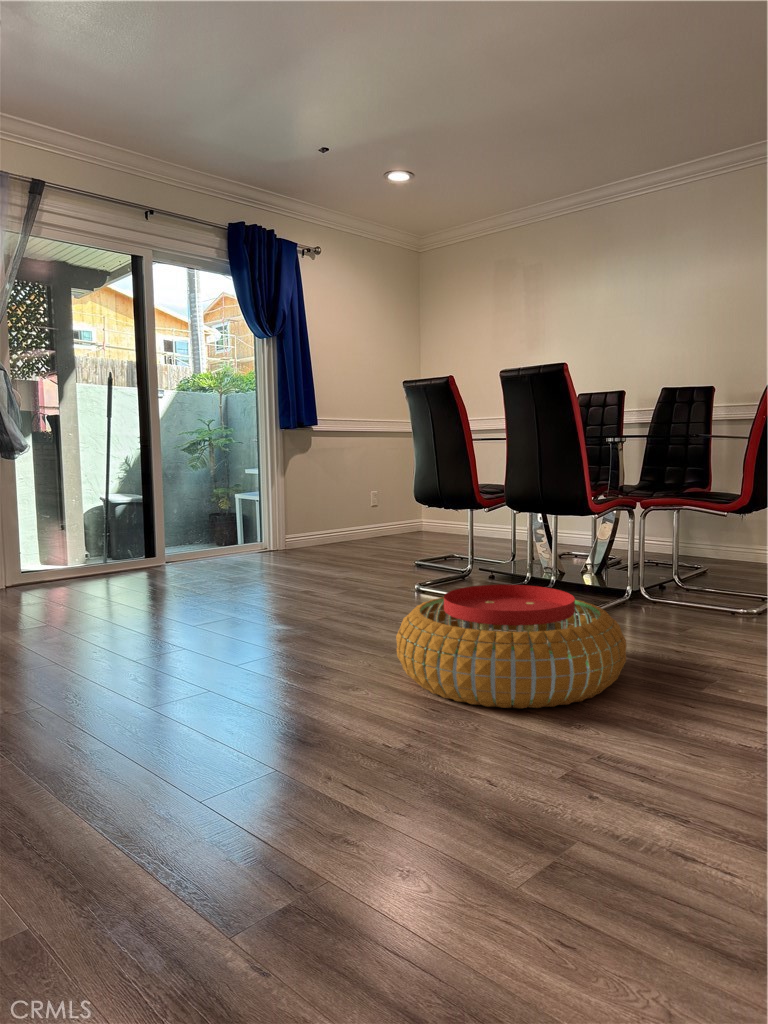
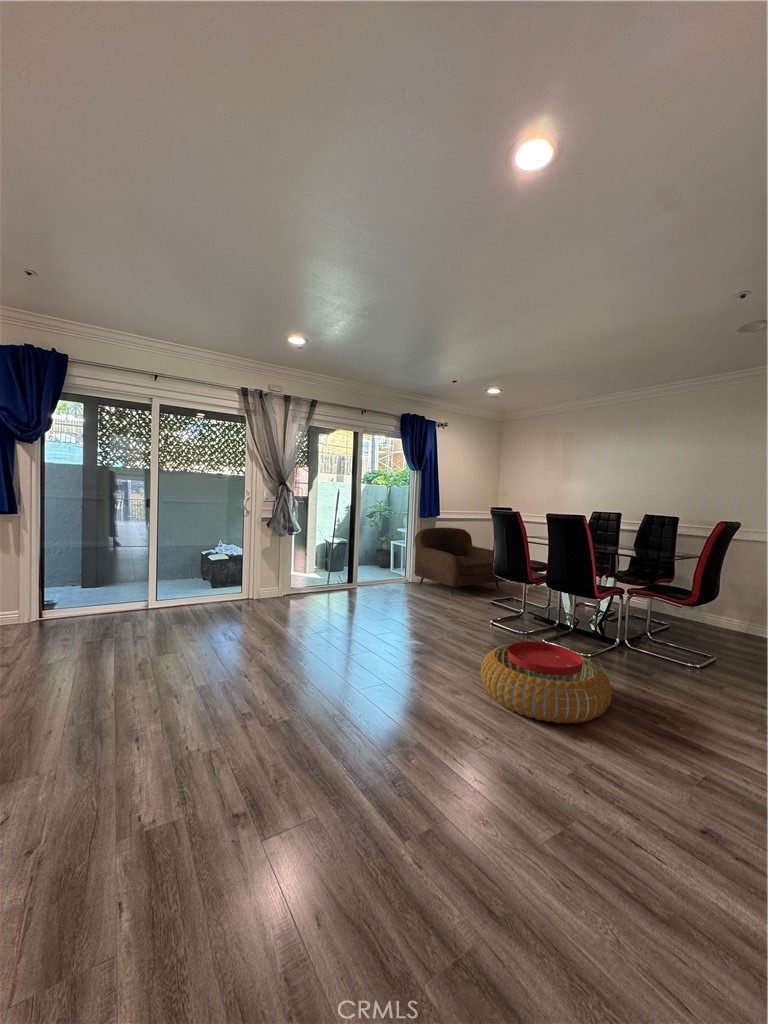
armchair: none [271,445,441,560] -> present [414,527,506,595]

